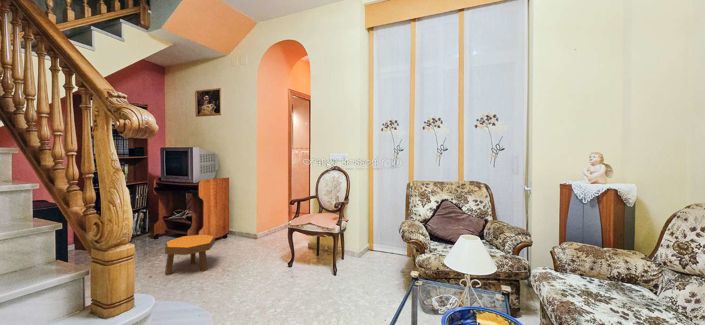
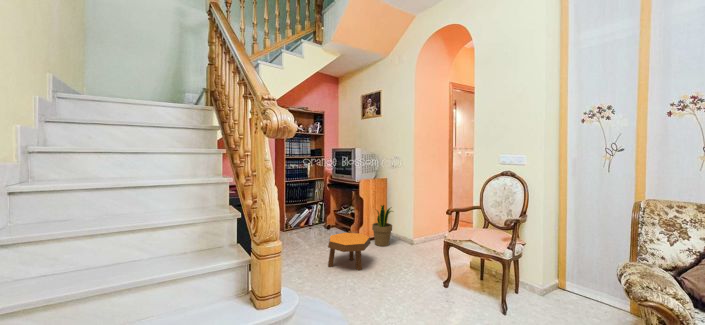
potted plant: none [215,203,238,245] -> present [372,205,393,246]

